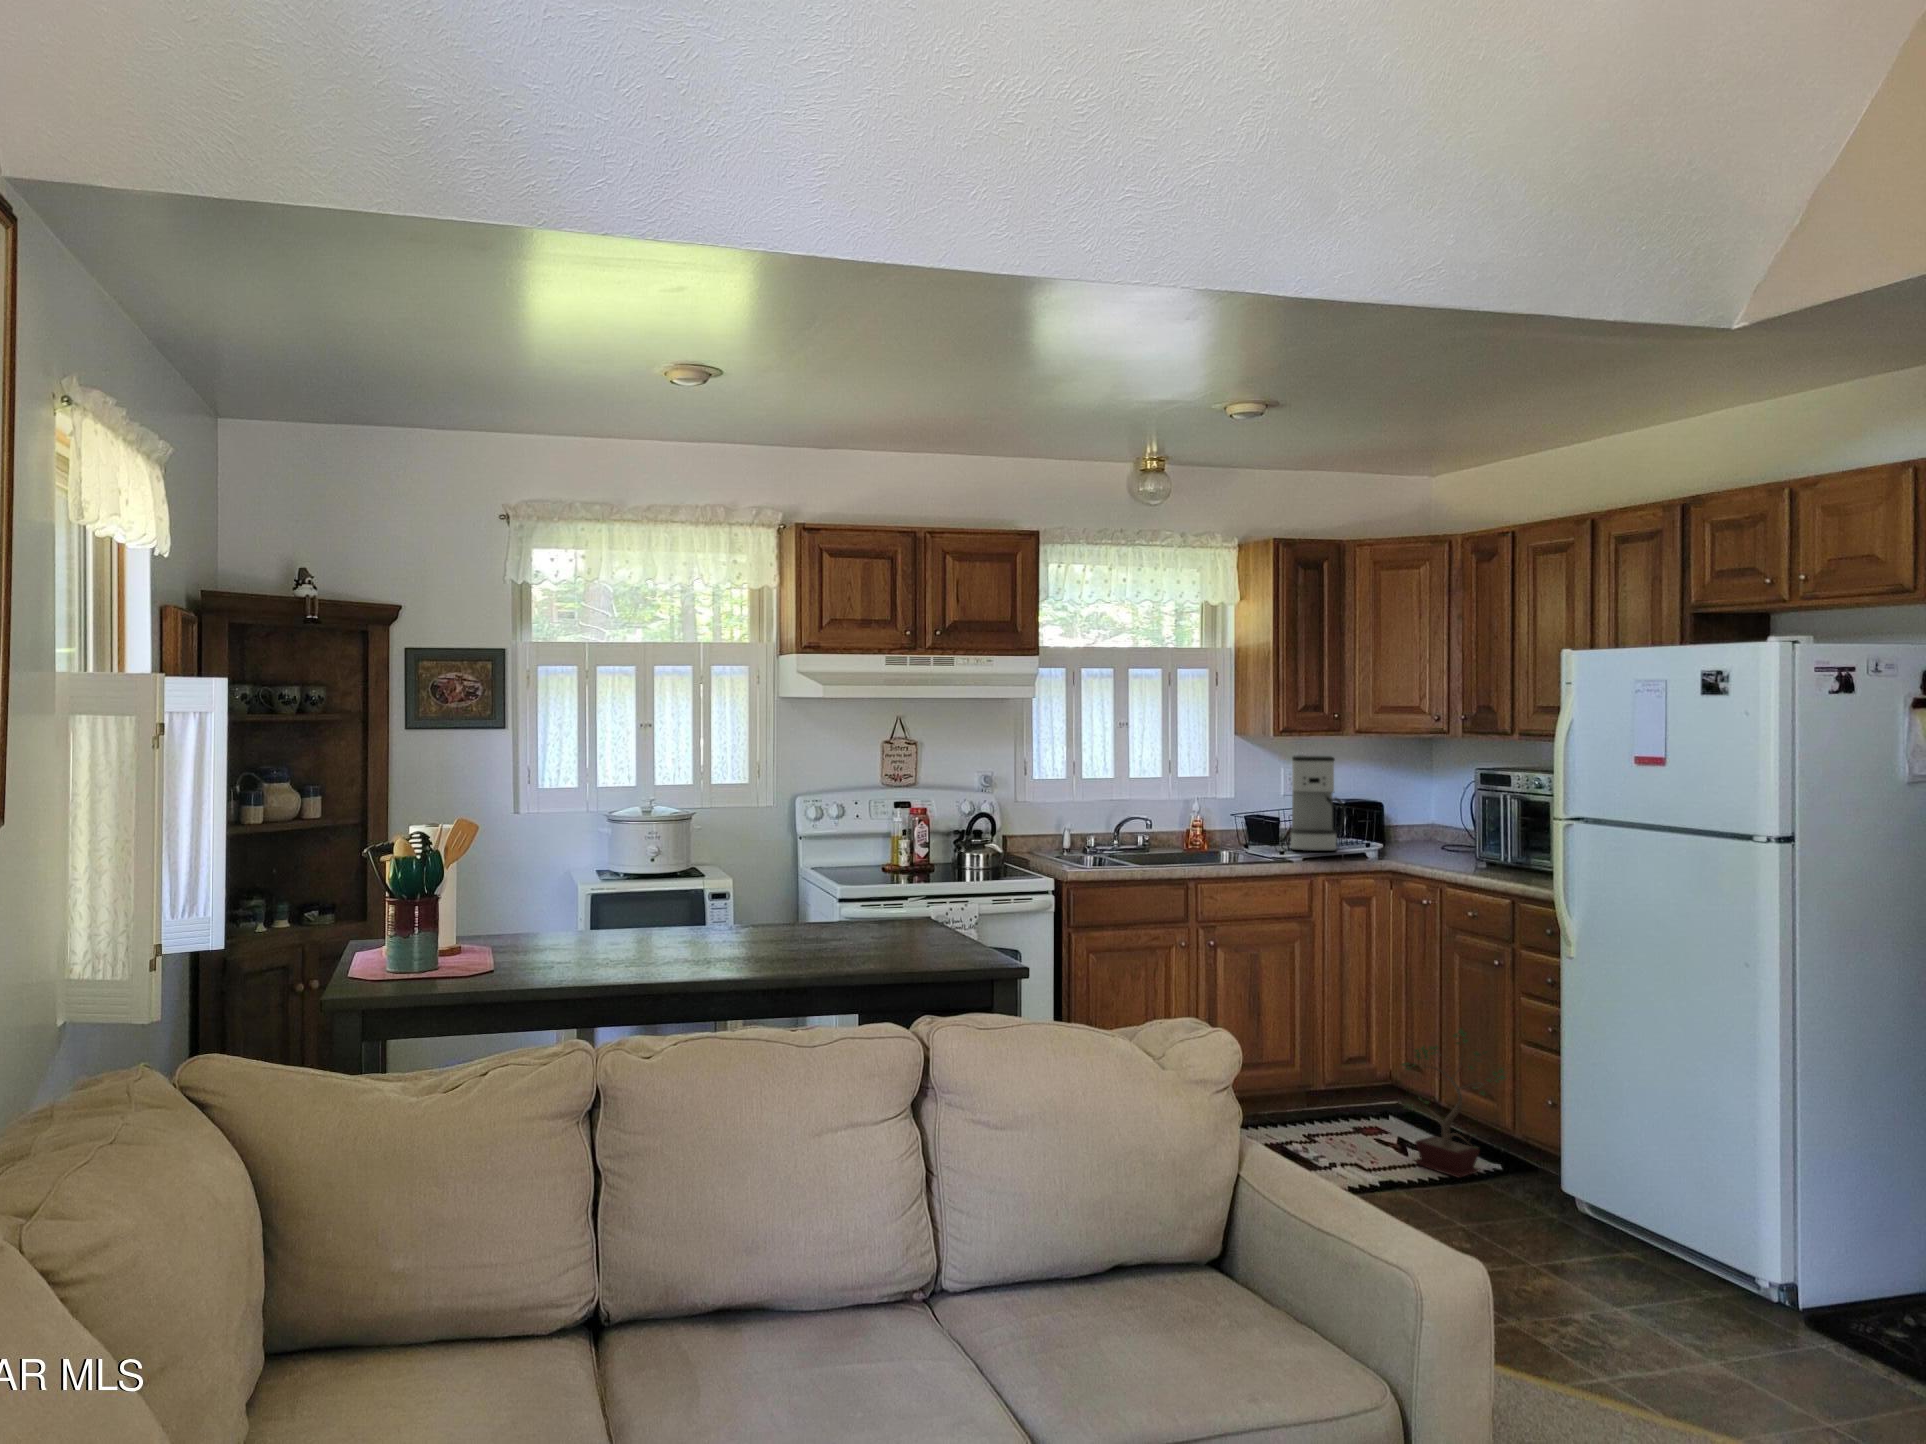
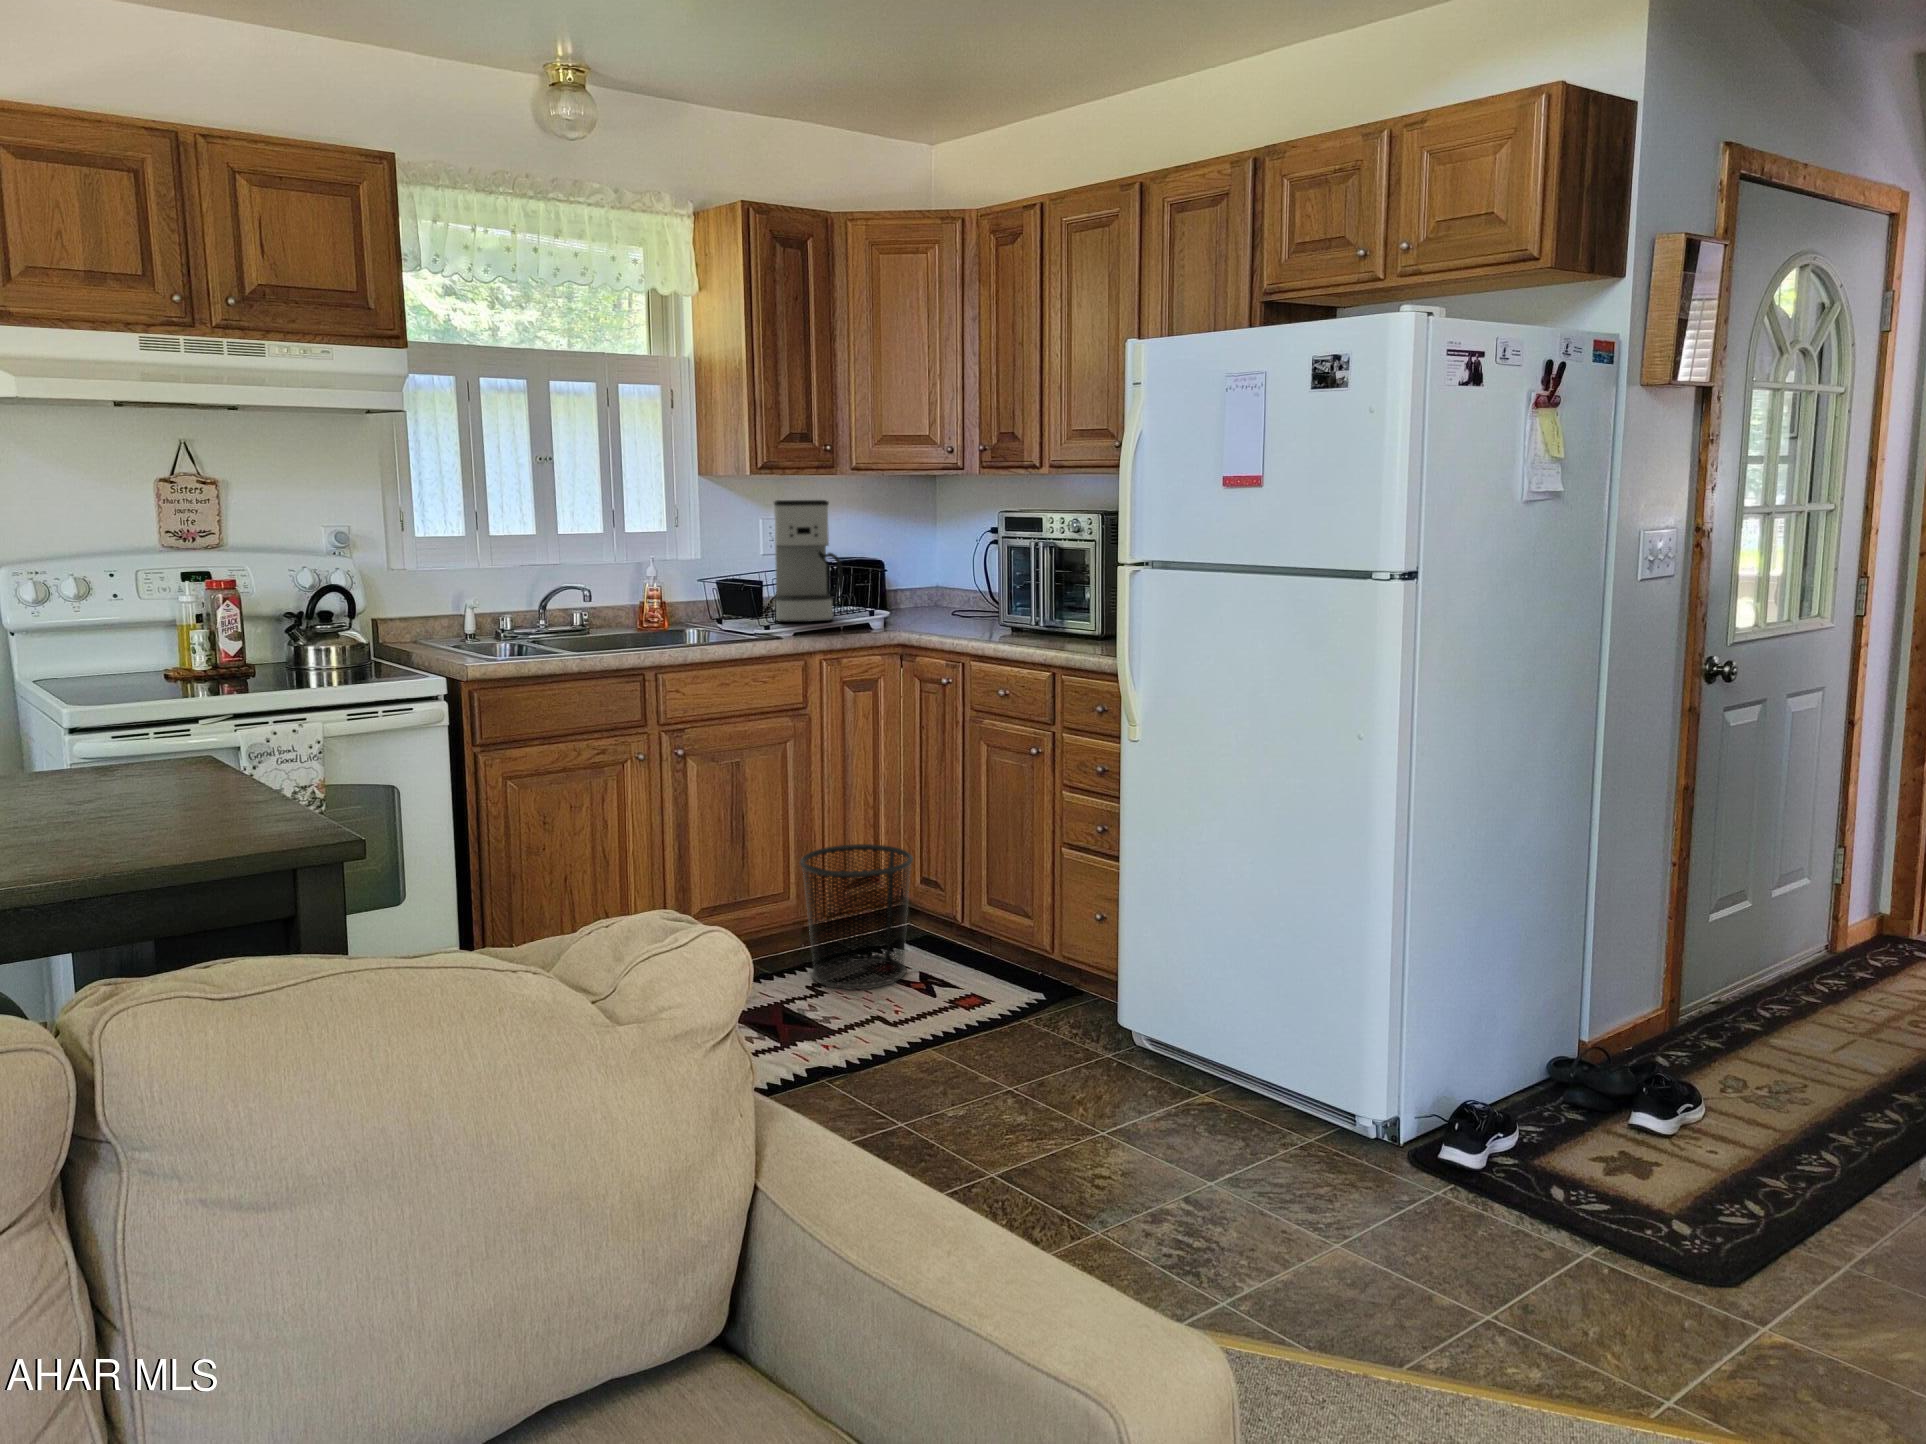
waste bin: none [1303,1029,1395,1144] -> present [800,844,913,990]
potted plant: present [1402,1029,1506,1178] -> none [922,833,1058,1019]

